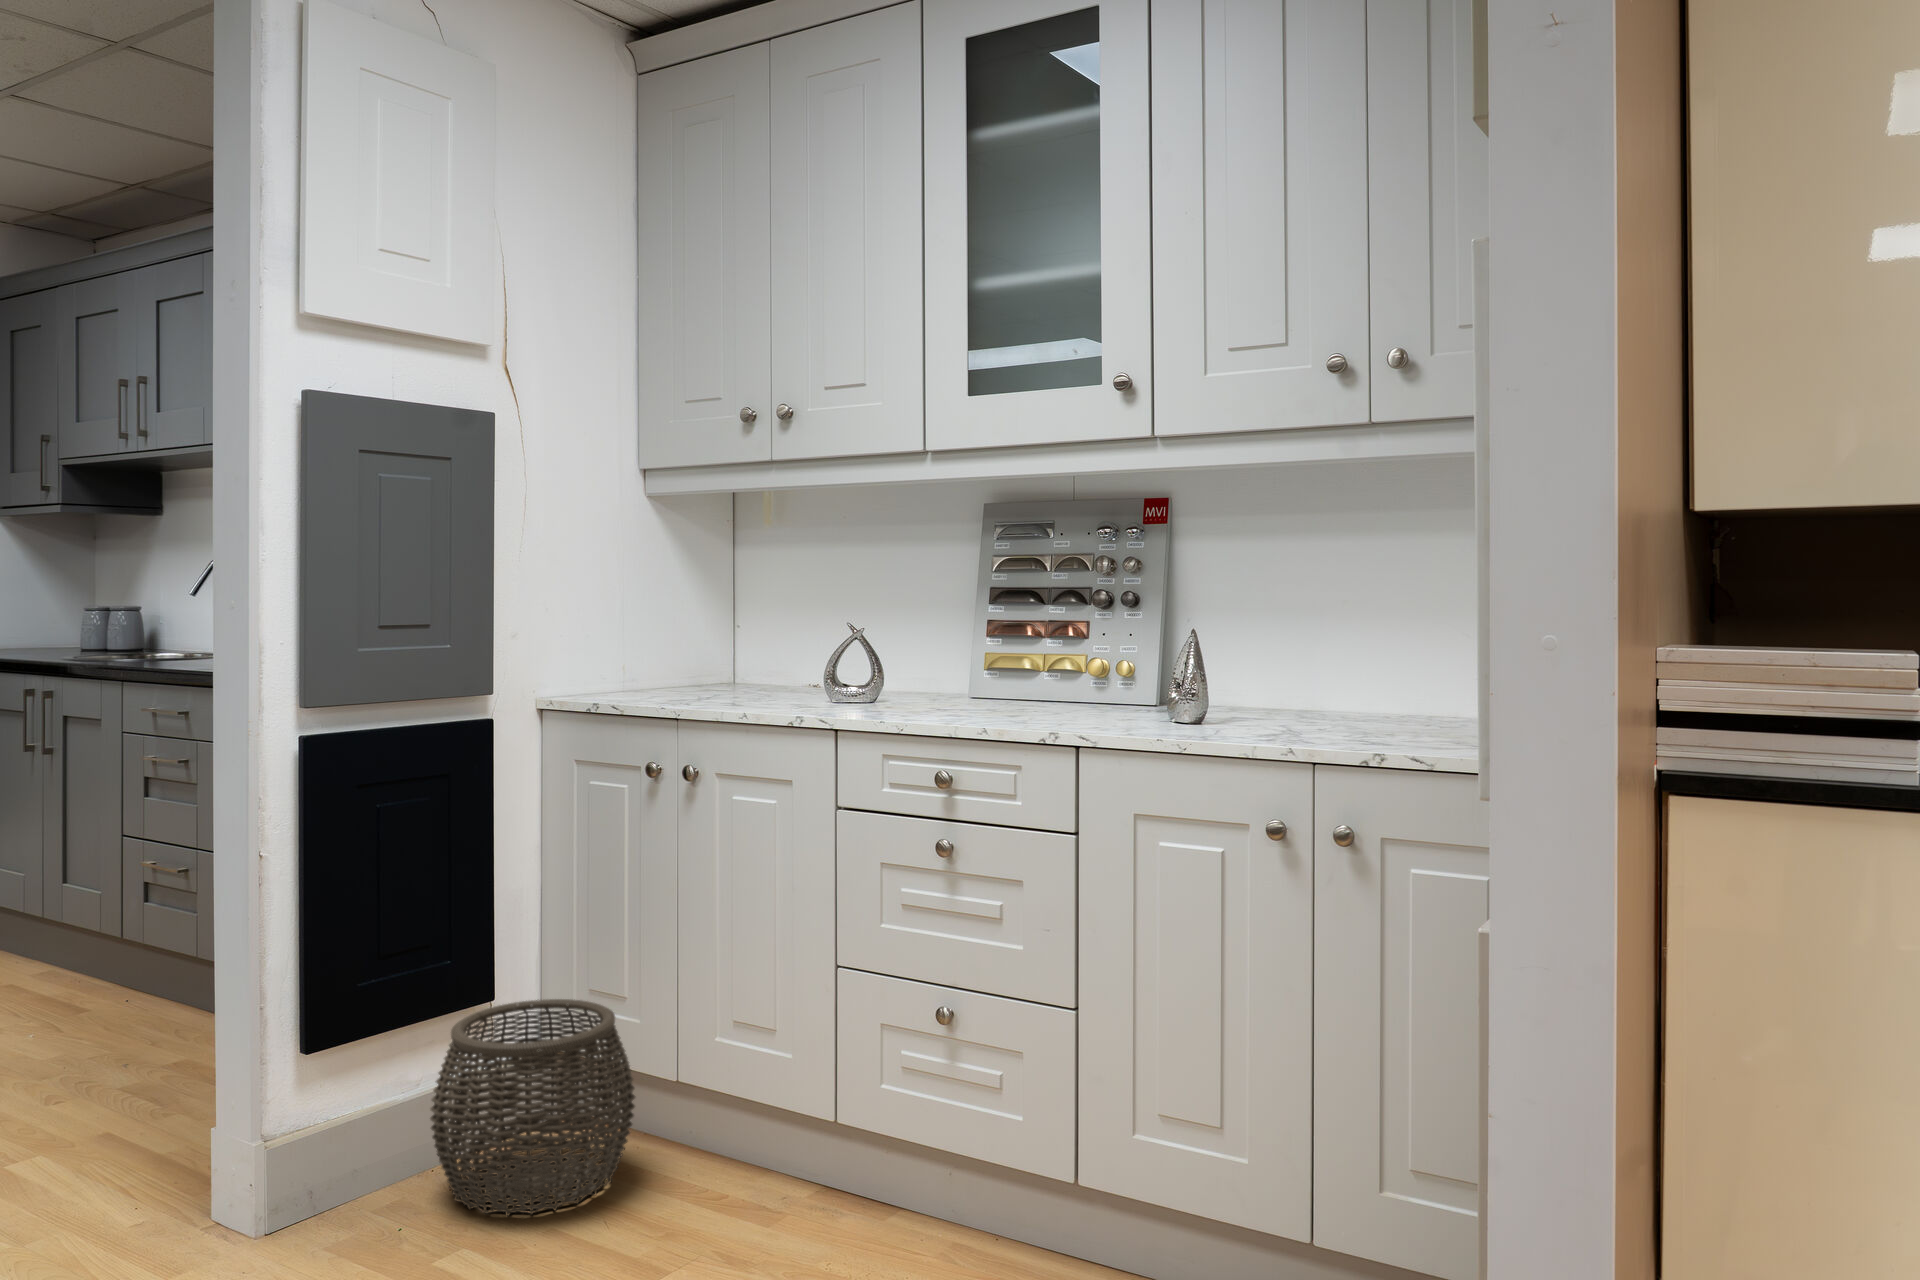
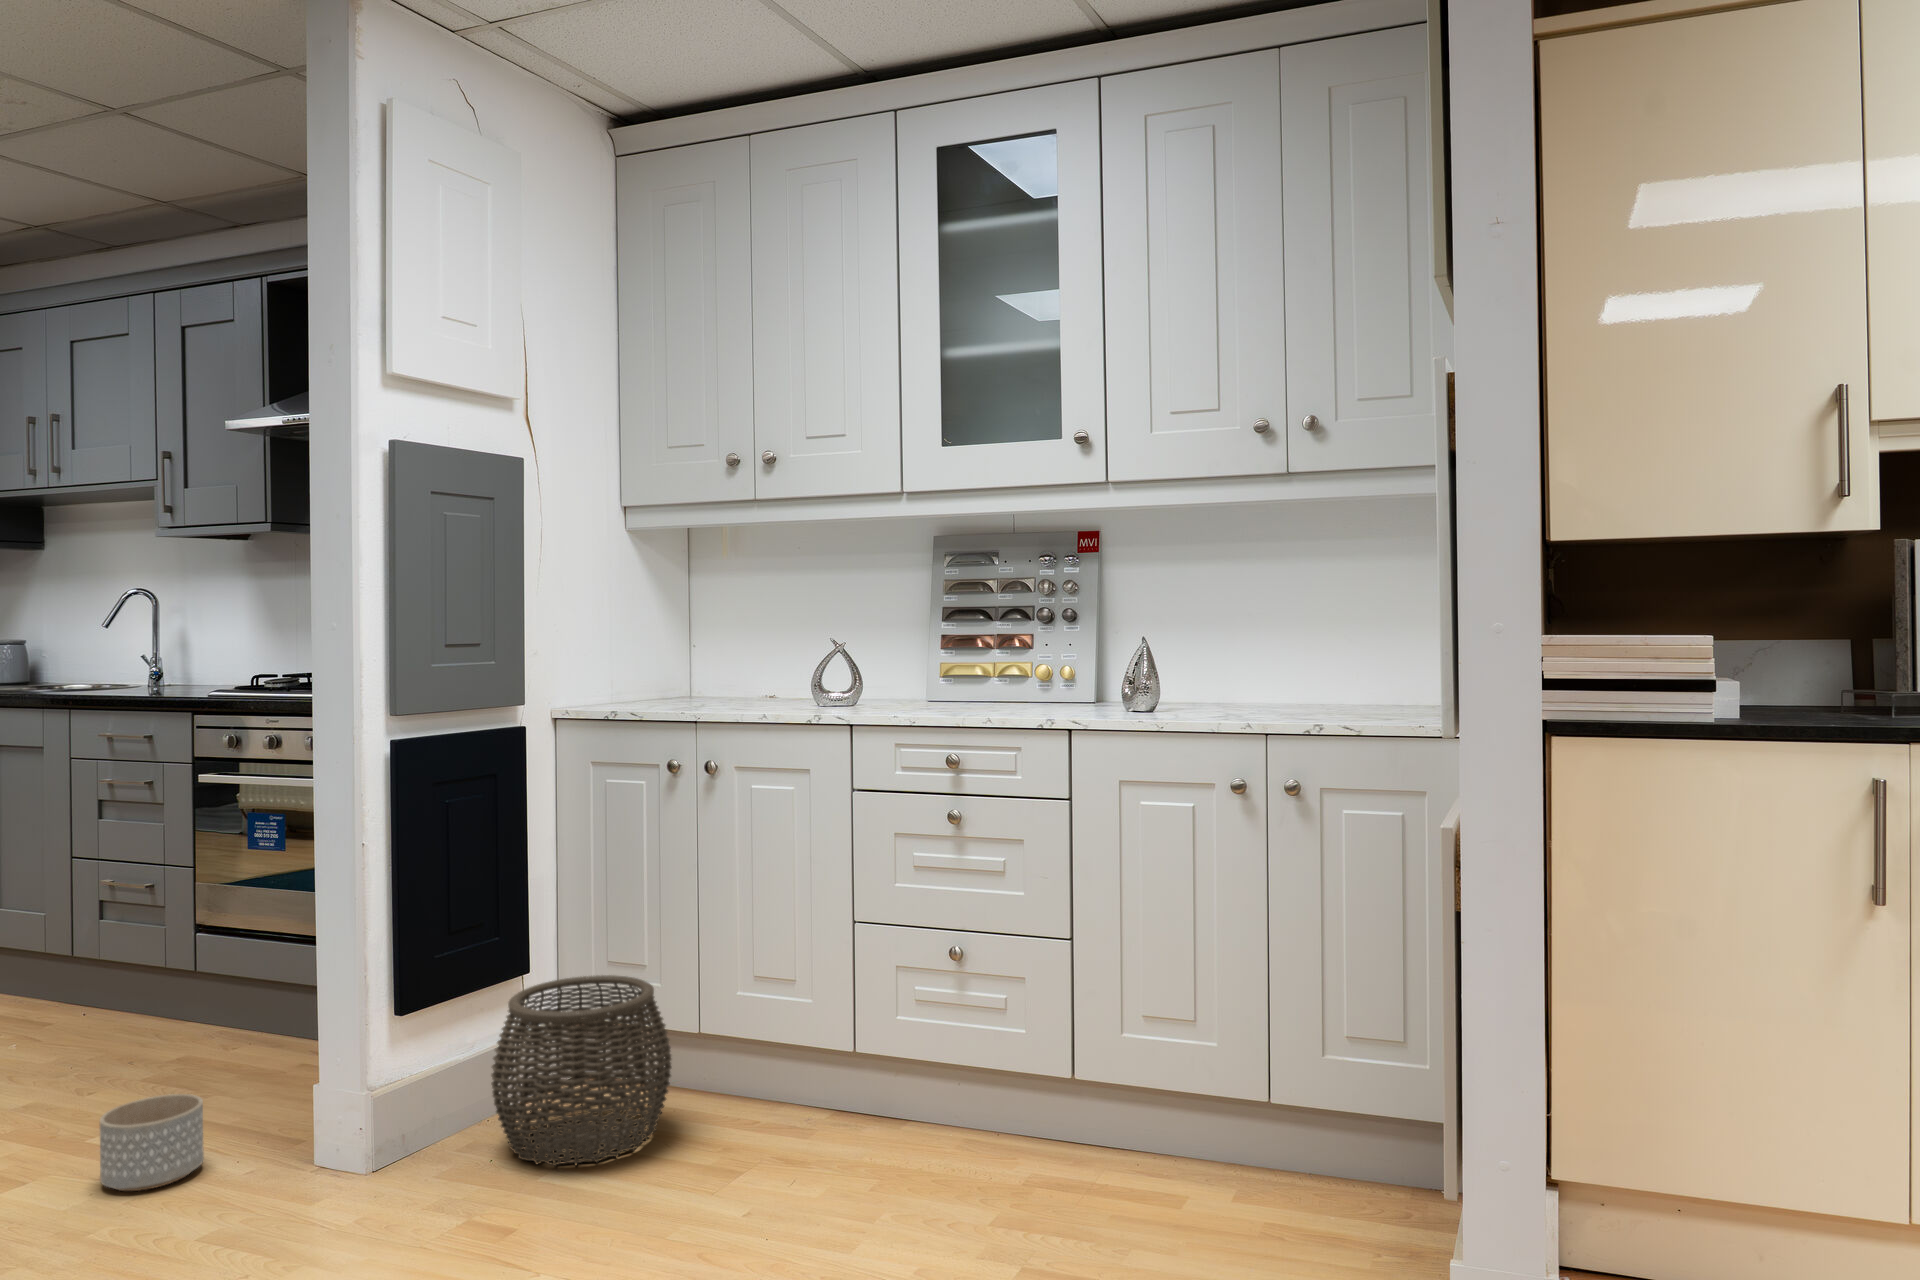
planter: none [48,1093,157,1193] -> present [100,1094,204,1191]

